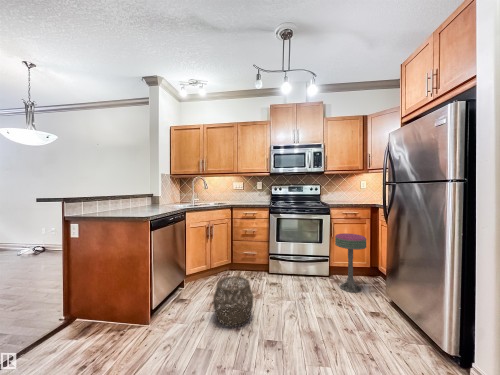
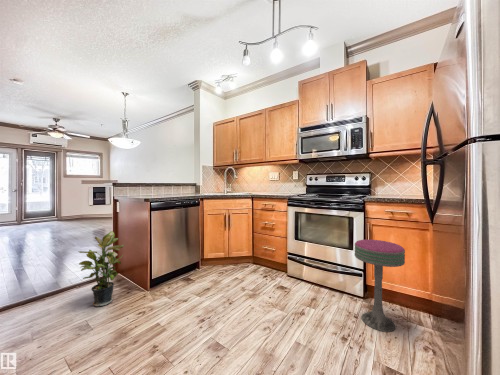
potted plant: none [93,258,148,353] -> present [79,231,124,307]
woven basket: present [213,276,253,325] -> none [176,265,220,317]

